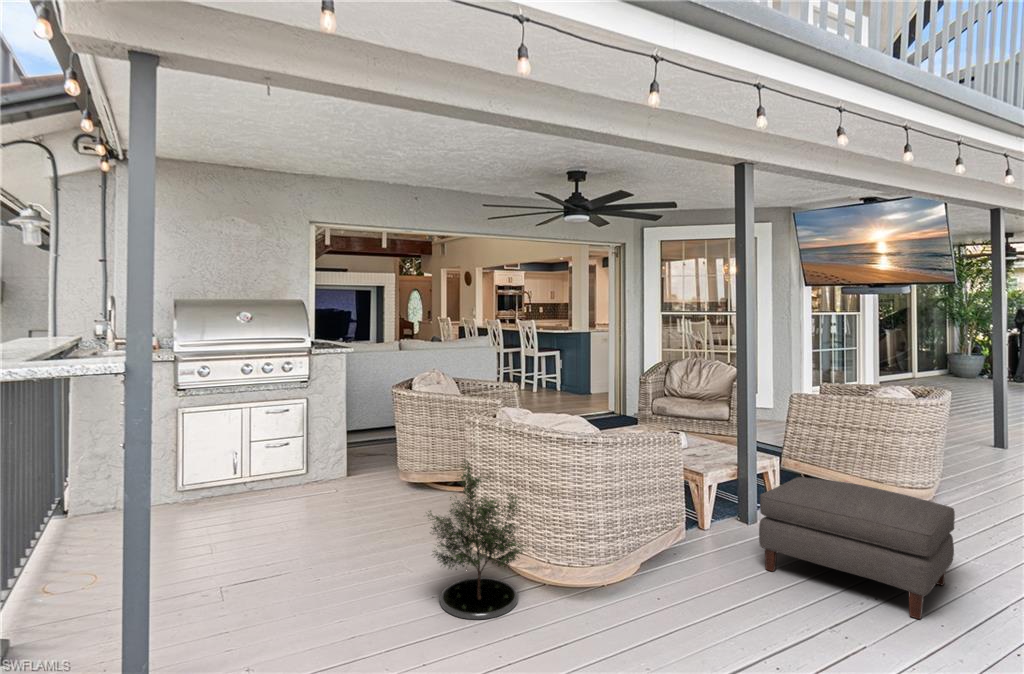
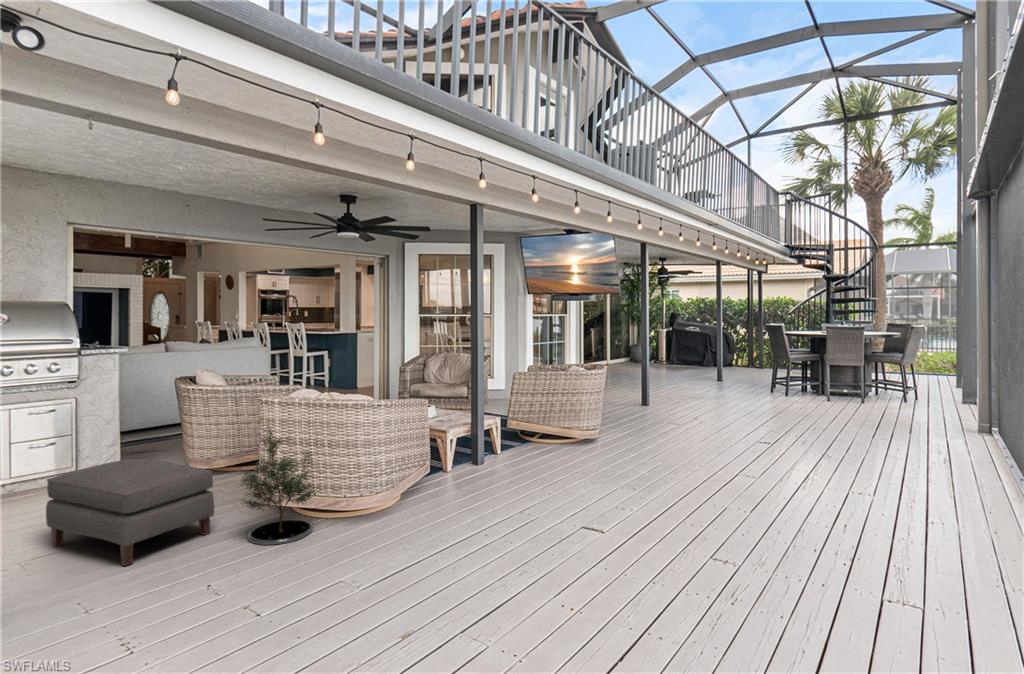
ottoman: present [759,477,955,619] -> present [46,459,214,566]

